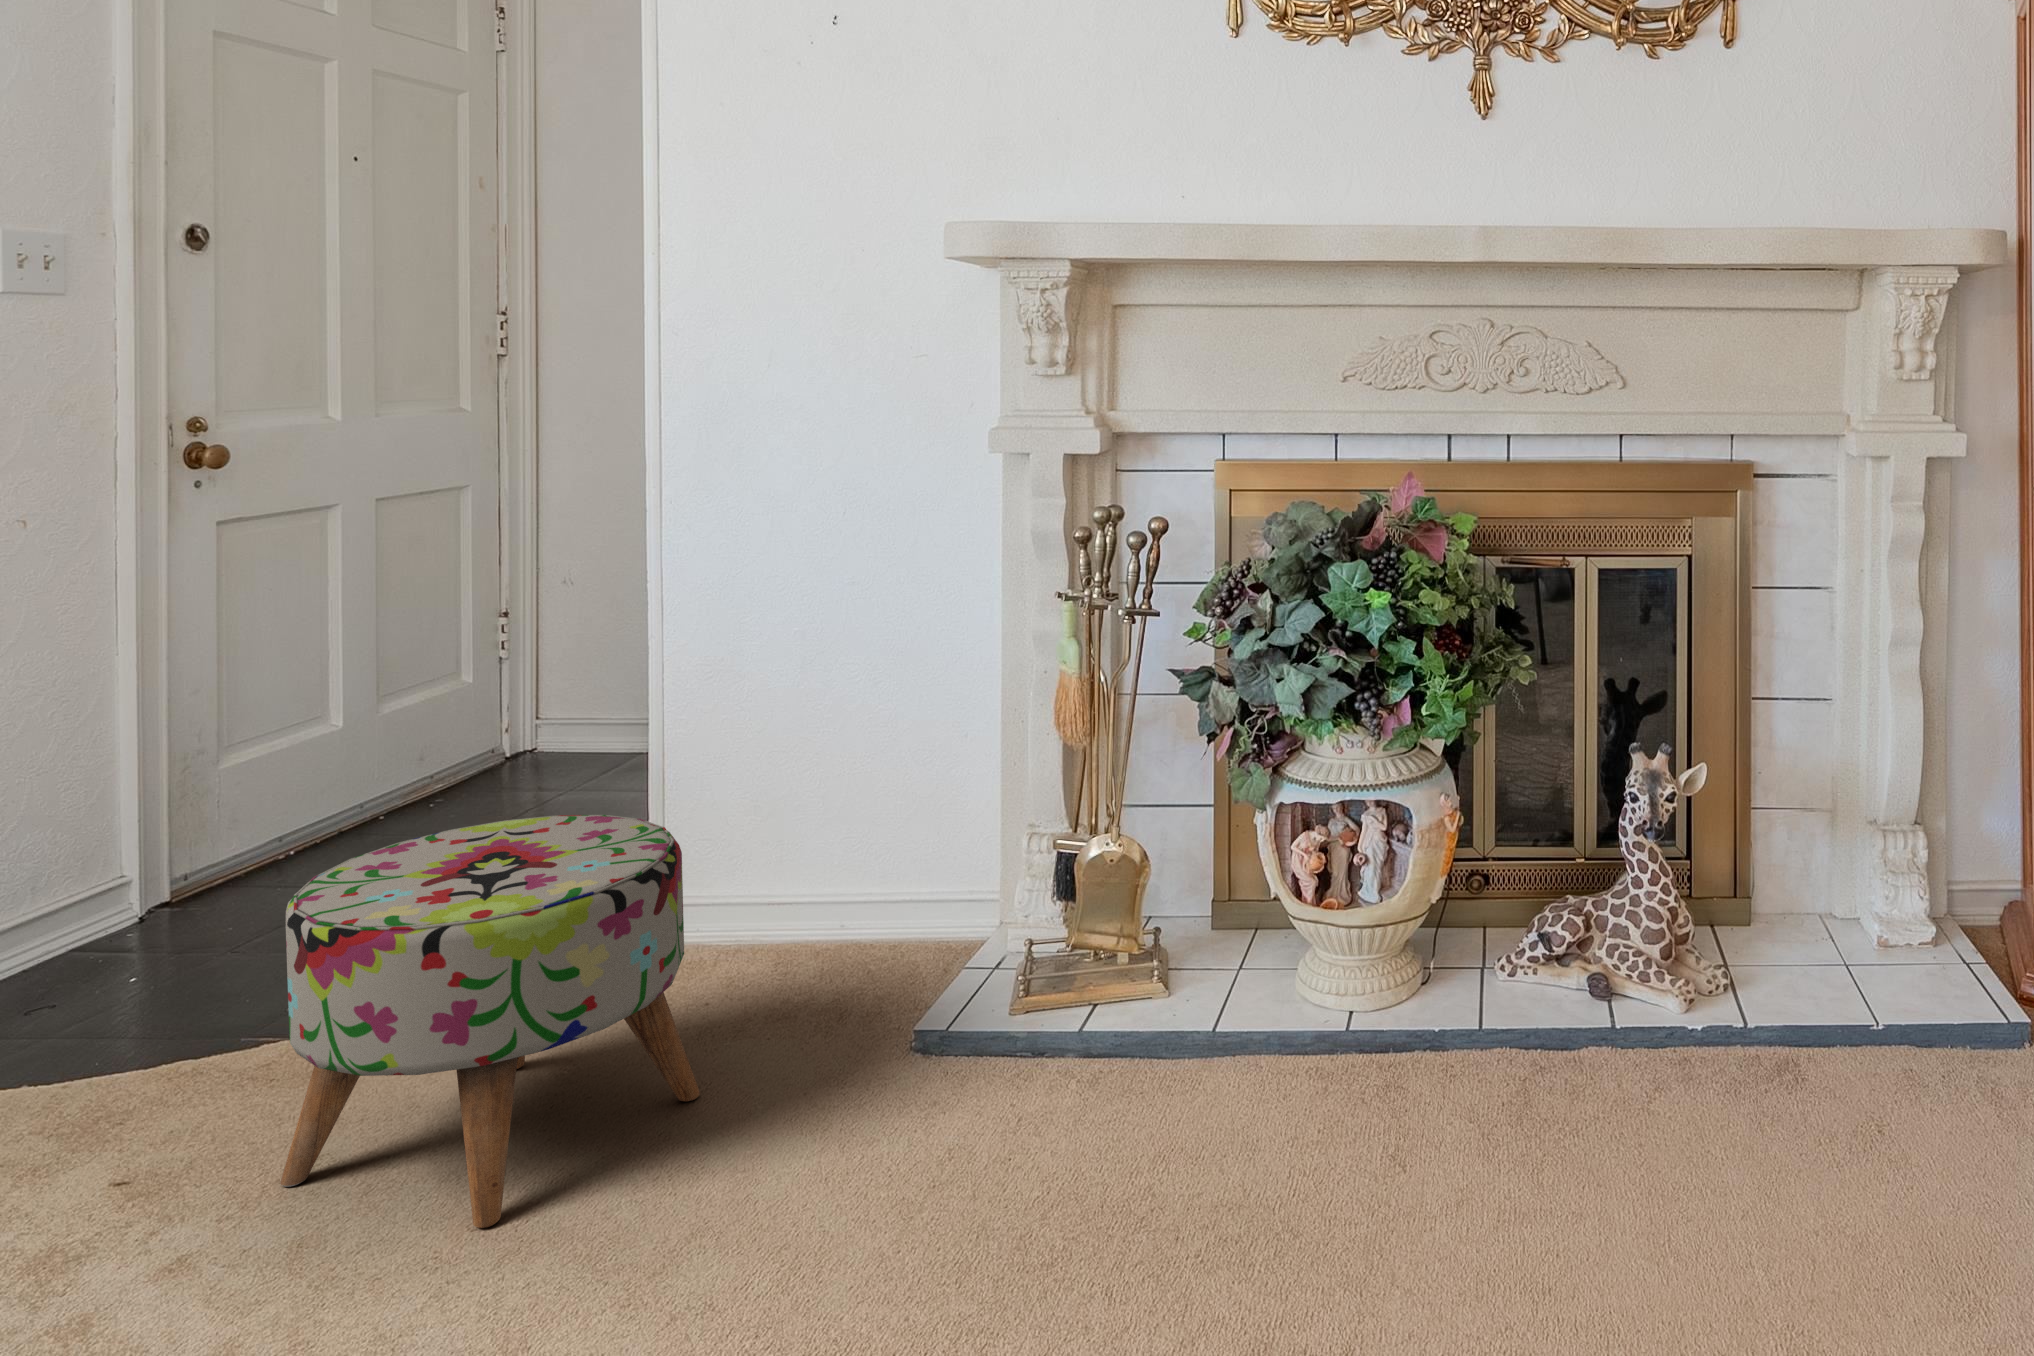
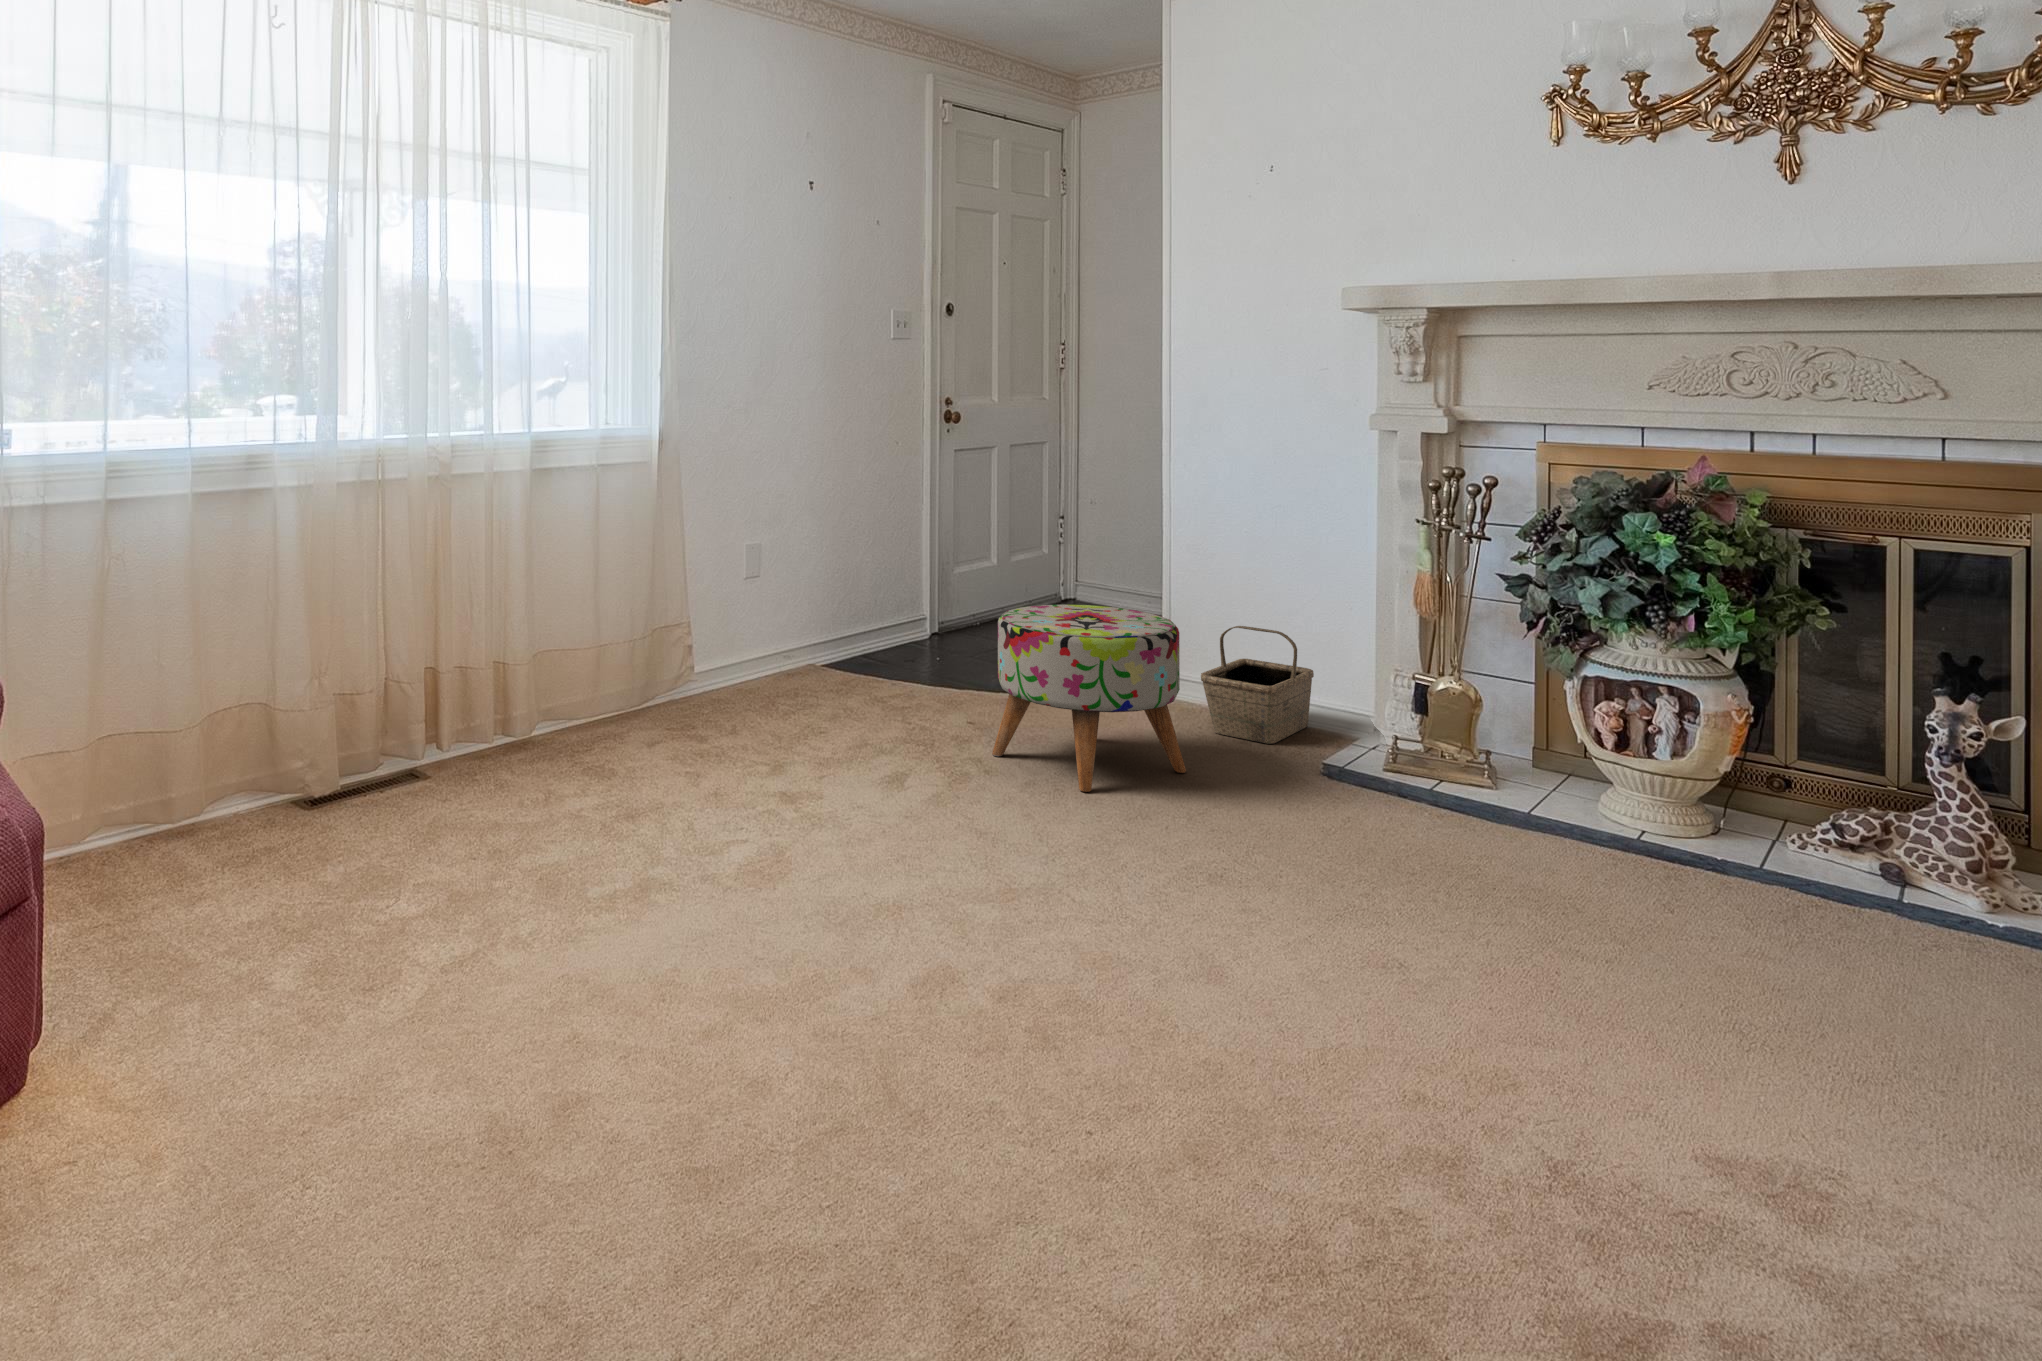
basket: none [730,784,914,978] -> present [1201,626,1314,744]

